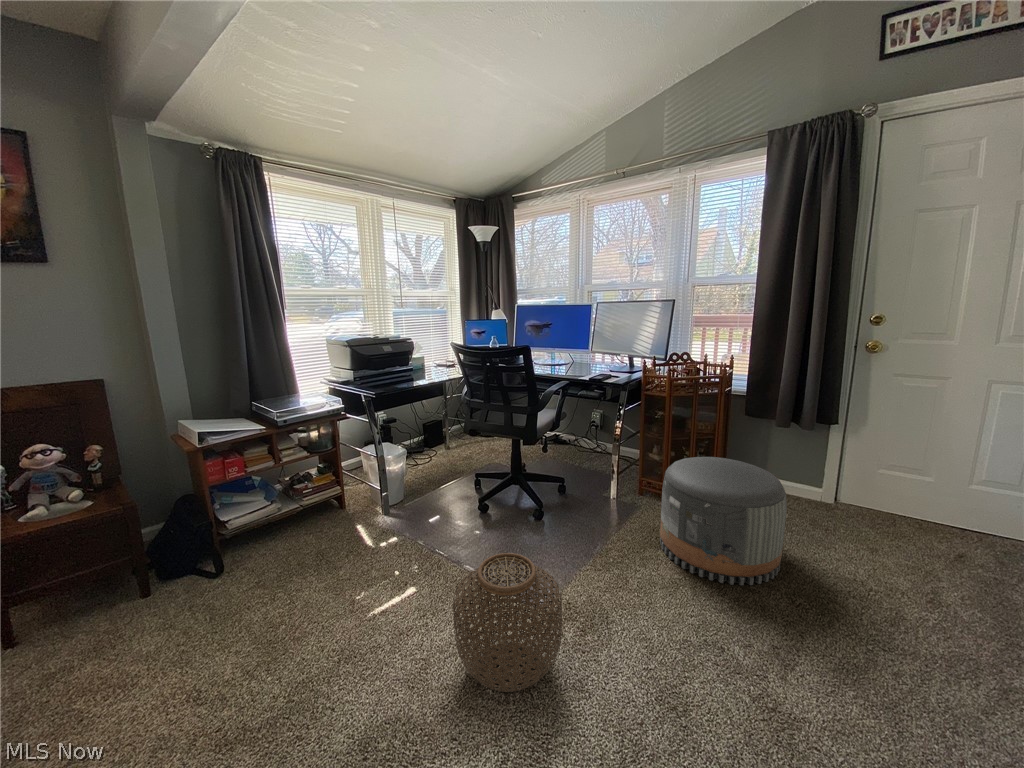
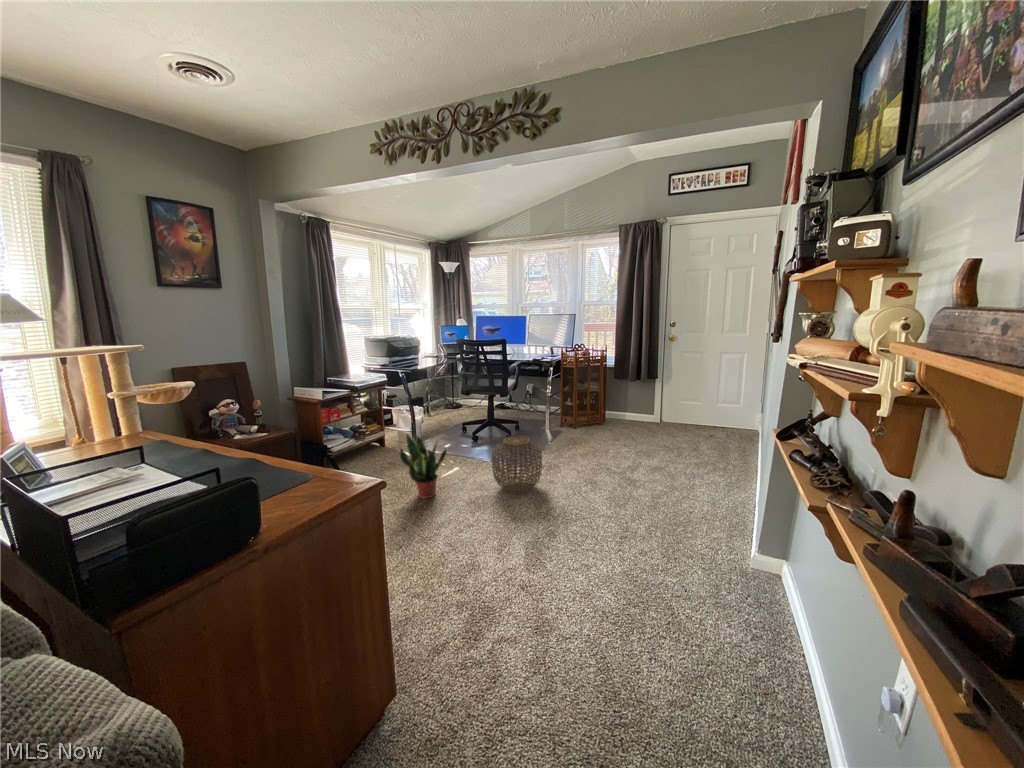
pouf: present [660,457,787,585] -> none [576,398,635,455]
potted plant: none [276,530,371,664] -> present [400,434,447,499]

